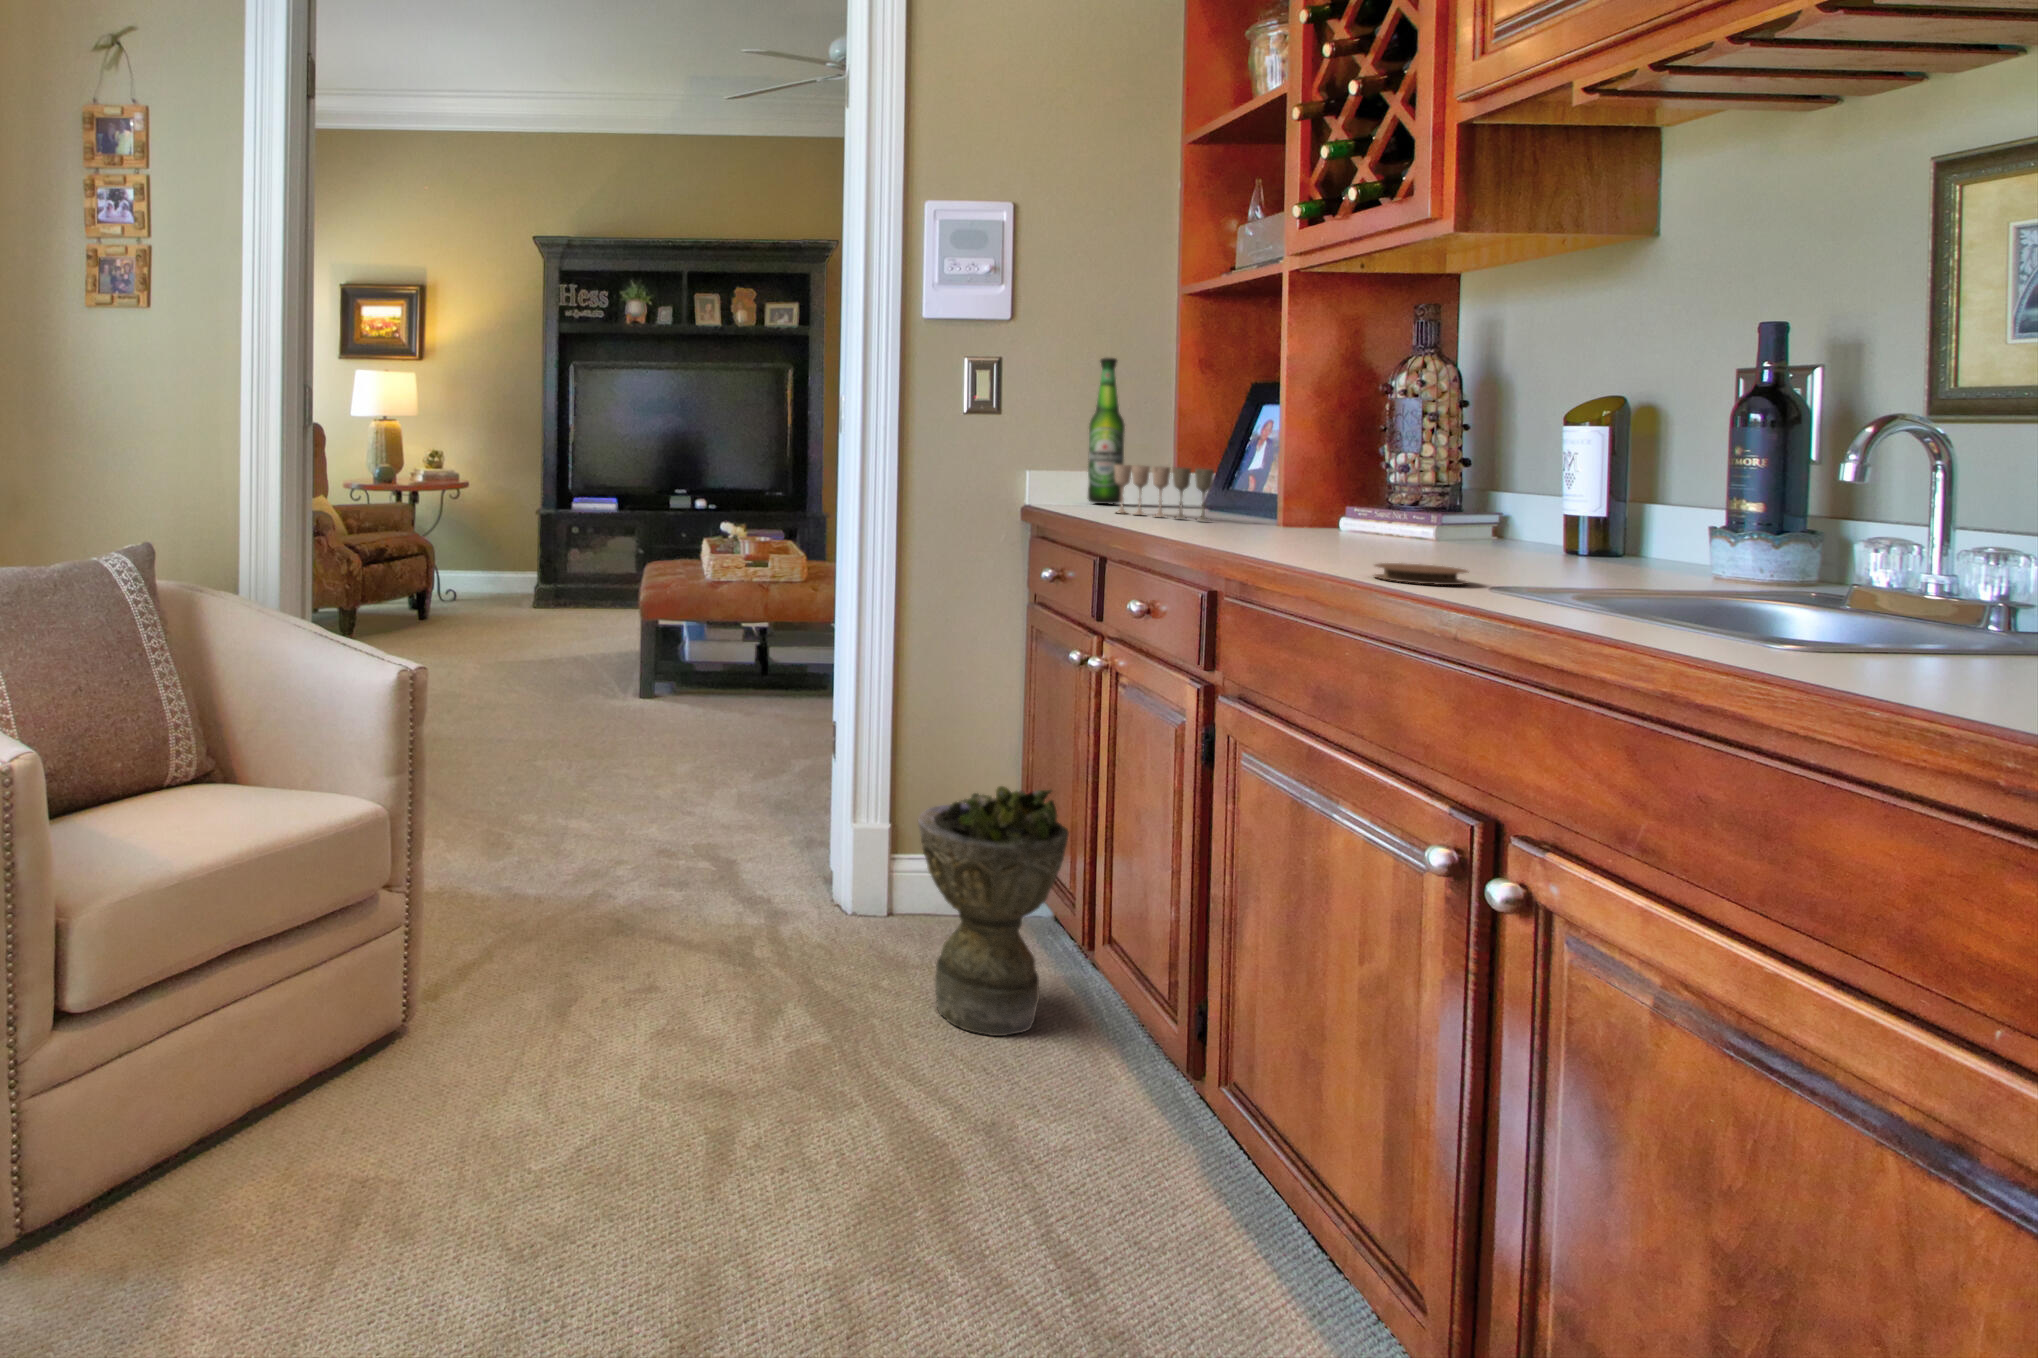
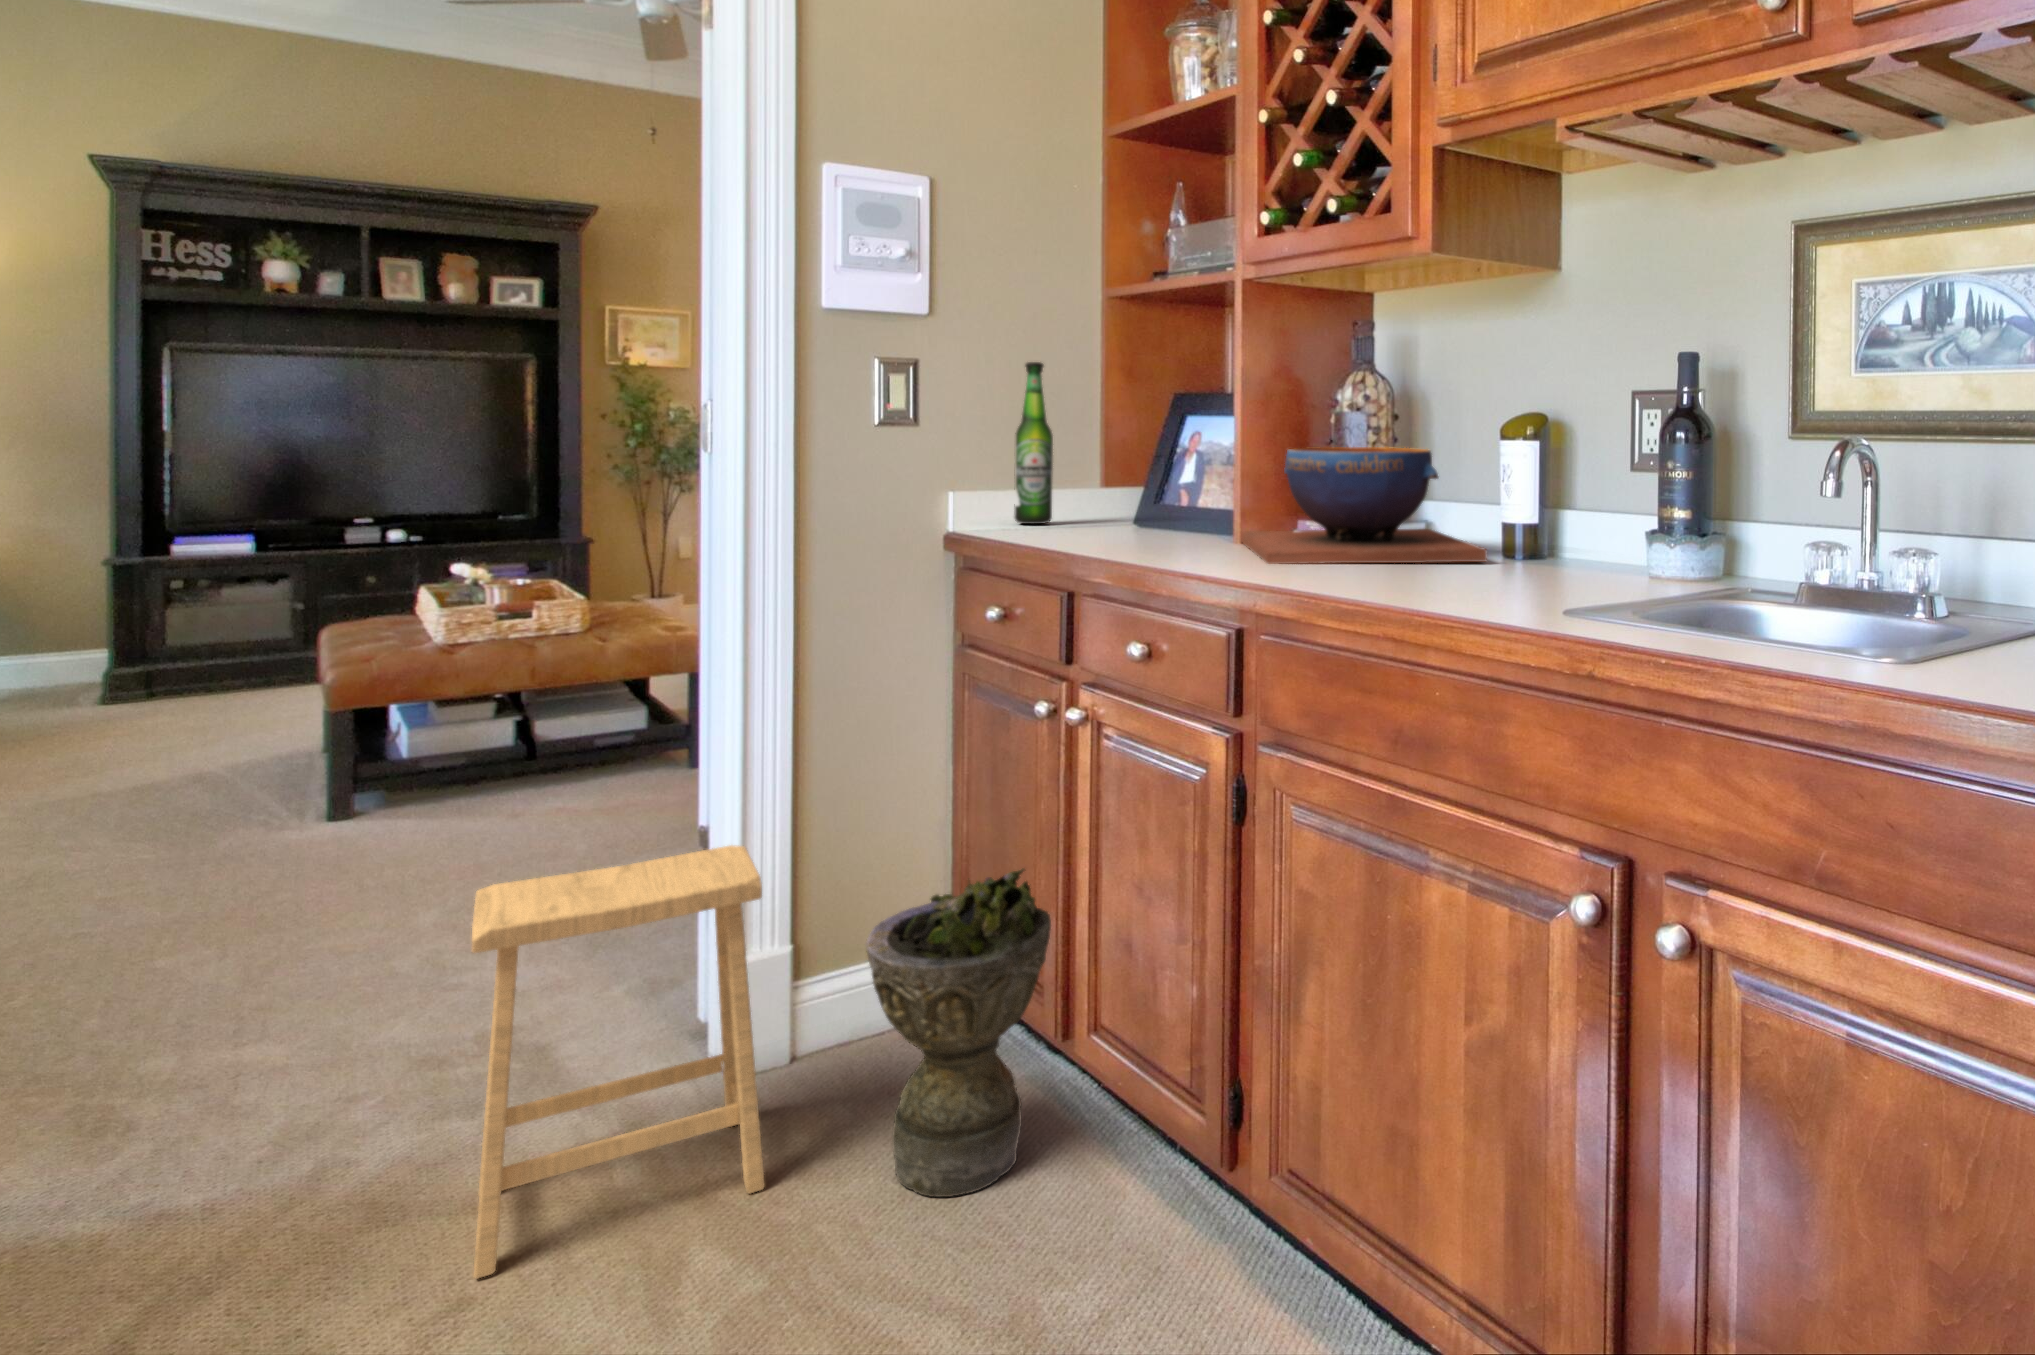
decorative bowl: none [1266,435,1527,556] -> present [1241,447,1487,564]
wine glass: present [1114,464,1214,521] -> none [1064,482,1176,541]
coaster: present [1374,563,1467,585] -> none [1454,590,1540,614]
footstool: none [668,721,849,983] -> present [472,845,765,1279]

